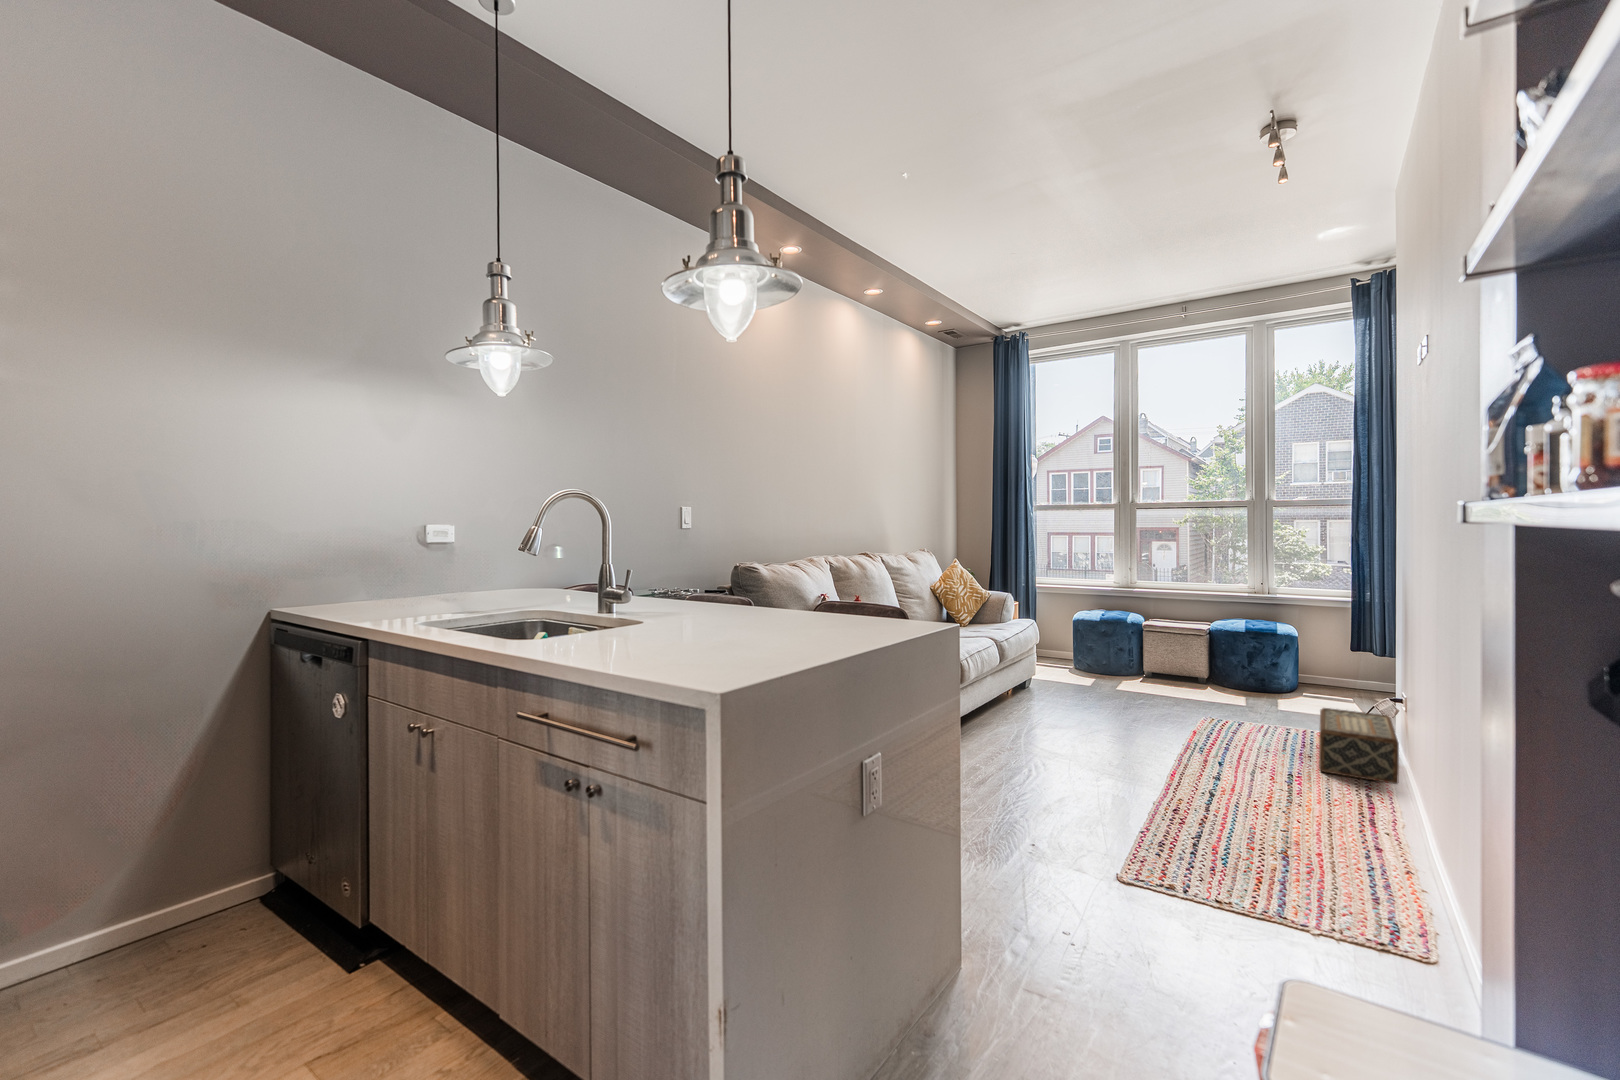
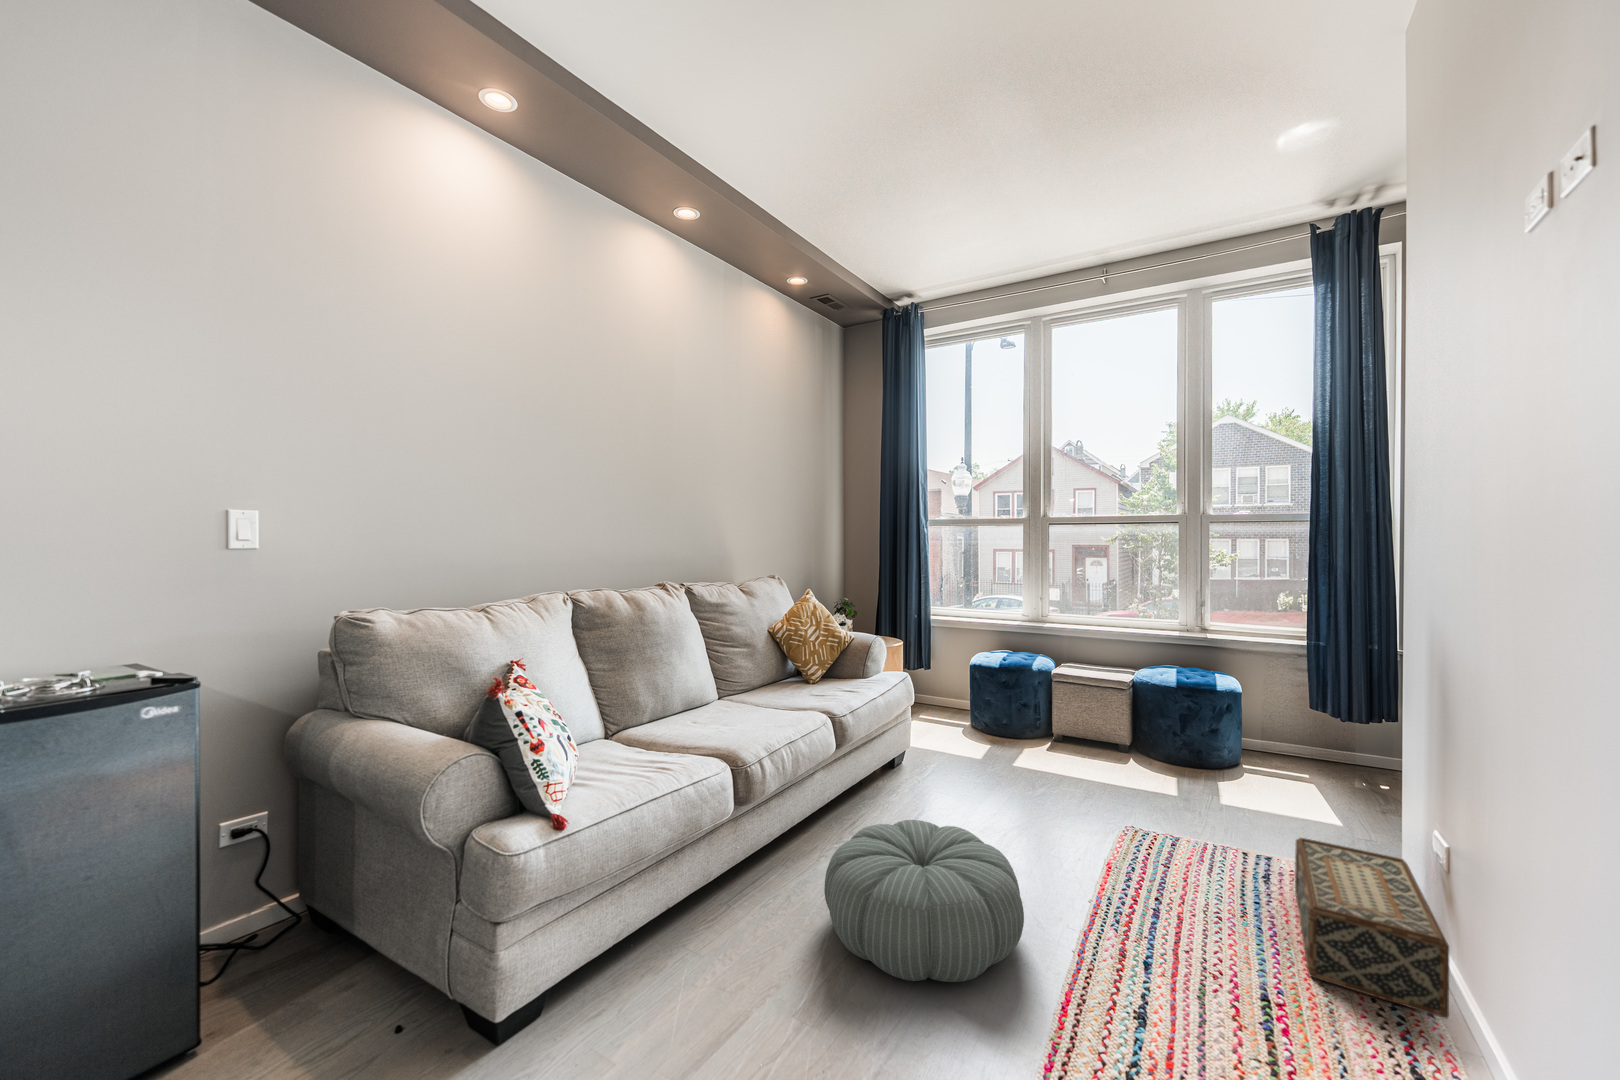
pouf: none [1015,695,1144,769] -> present [824,820,1024,982]

